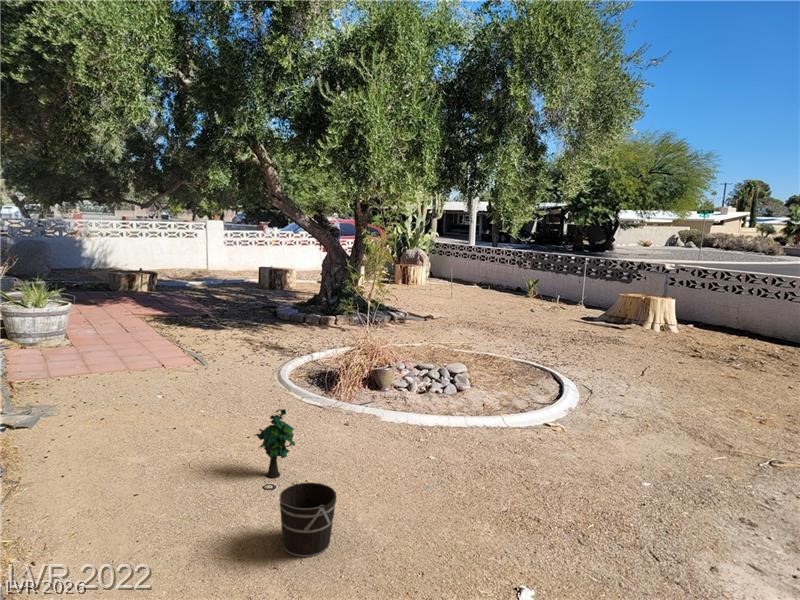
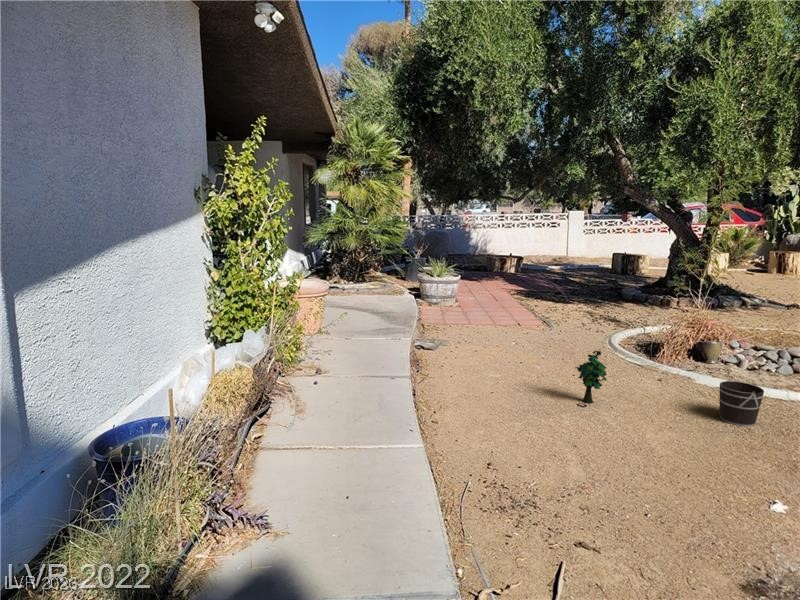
bucket: present [279,481,336,557] -> present [719,379,764,426]

